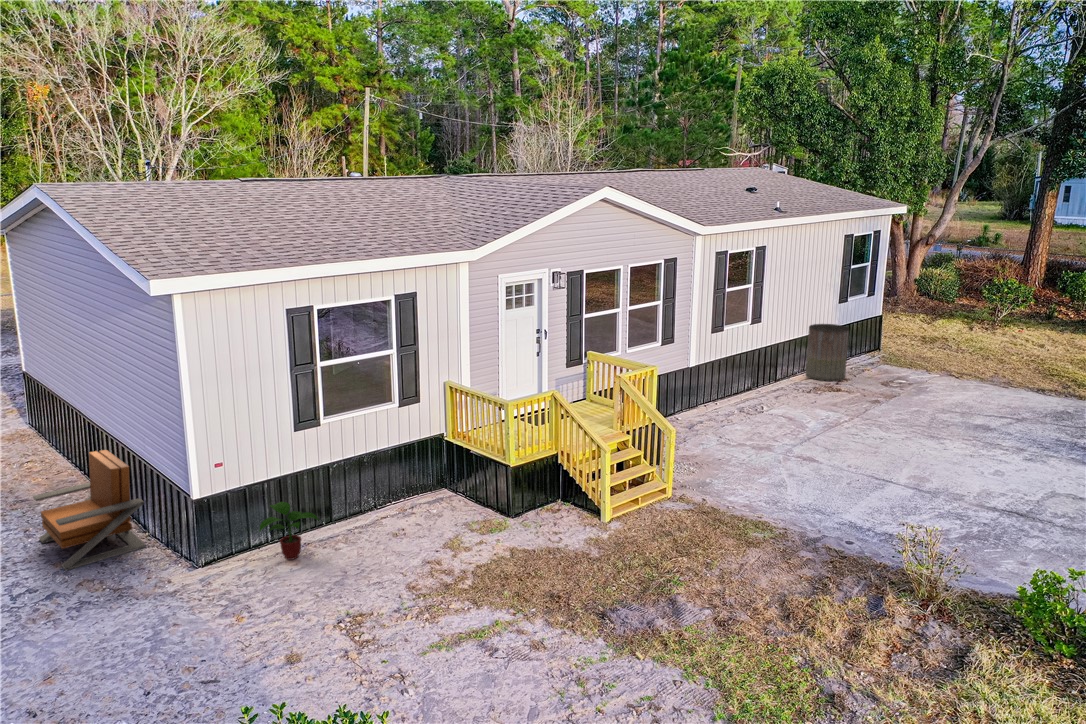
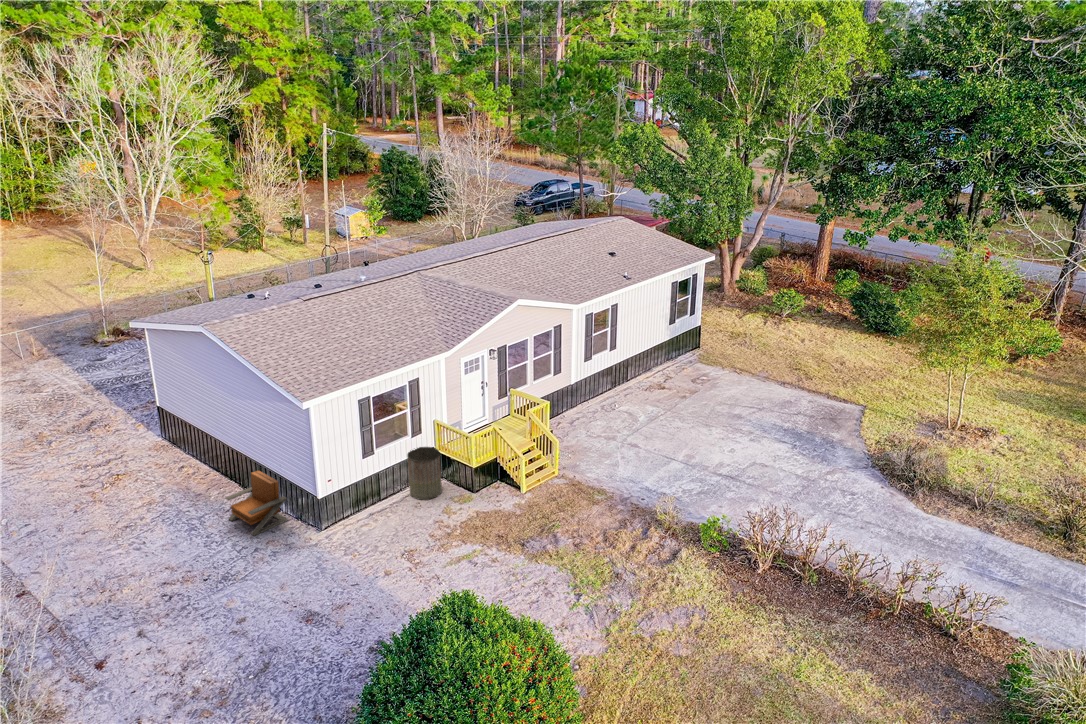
trash can: present [806,324,849,381] -> present [407,447,442,500]
potted plant: present [259,502,318,560] -> none [353,495,381,524]

